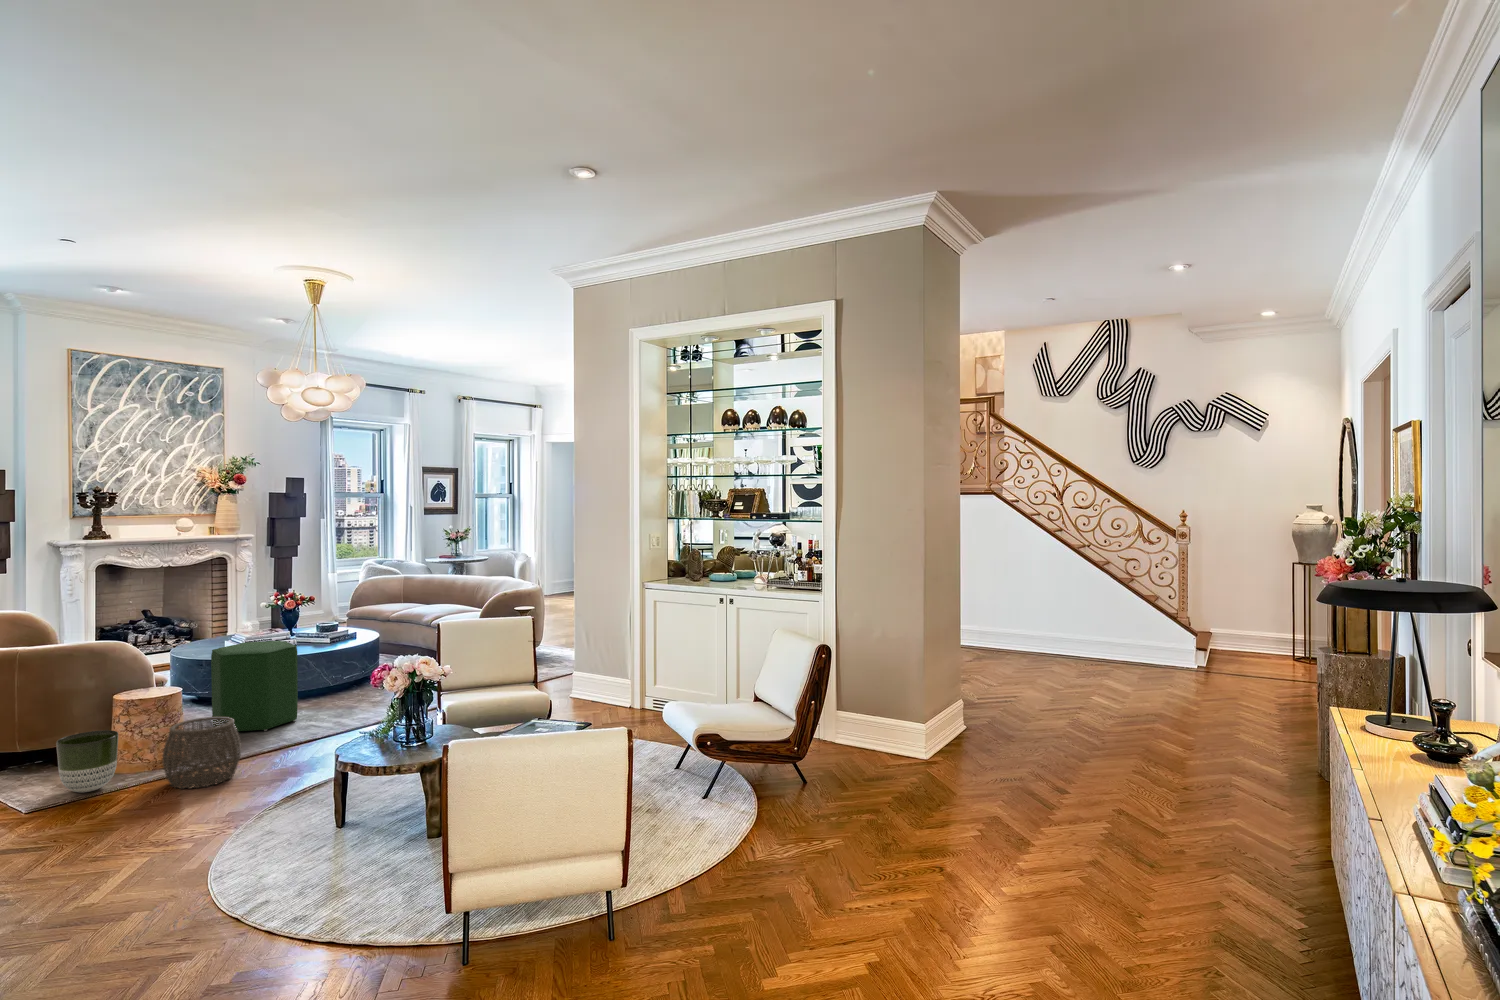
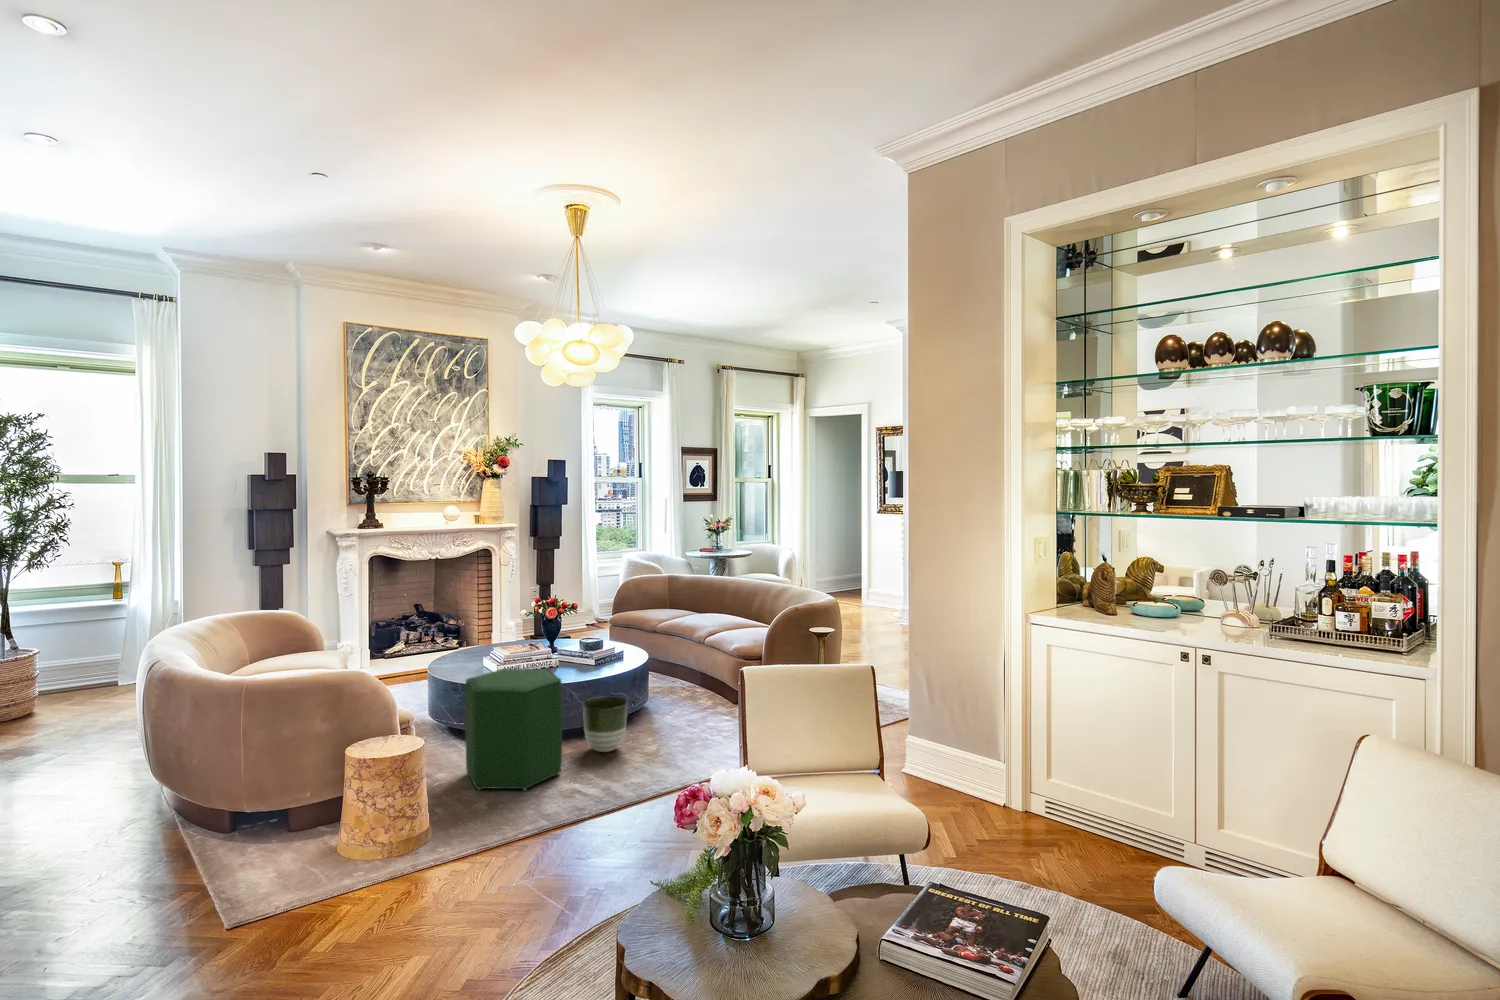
woven basket: present [162,717,241,789] -> none [392,797,492,909]
planter: present [56,730,118,793] -> present [583,697,627,752]

